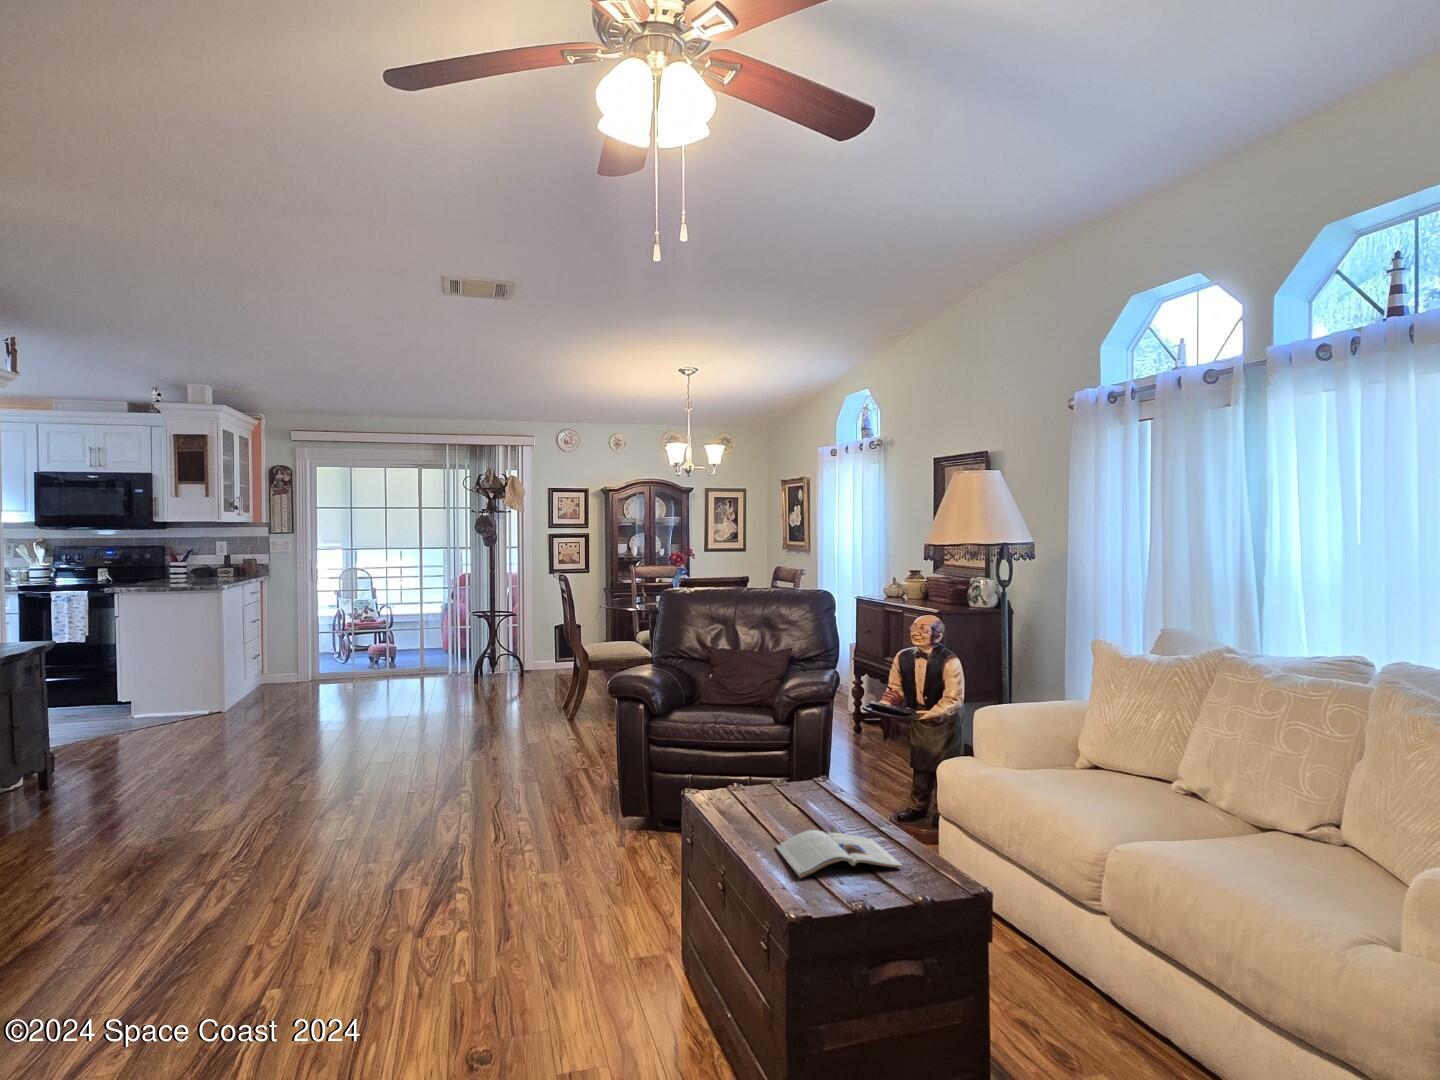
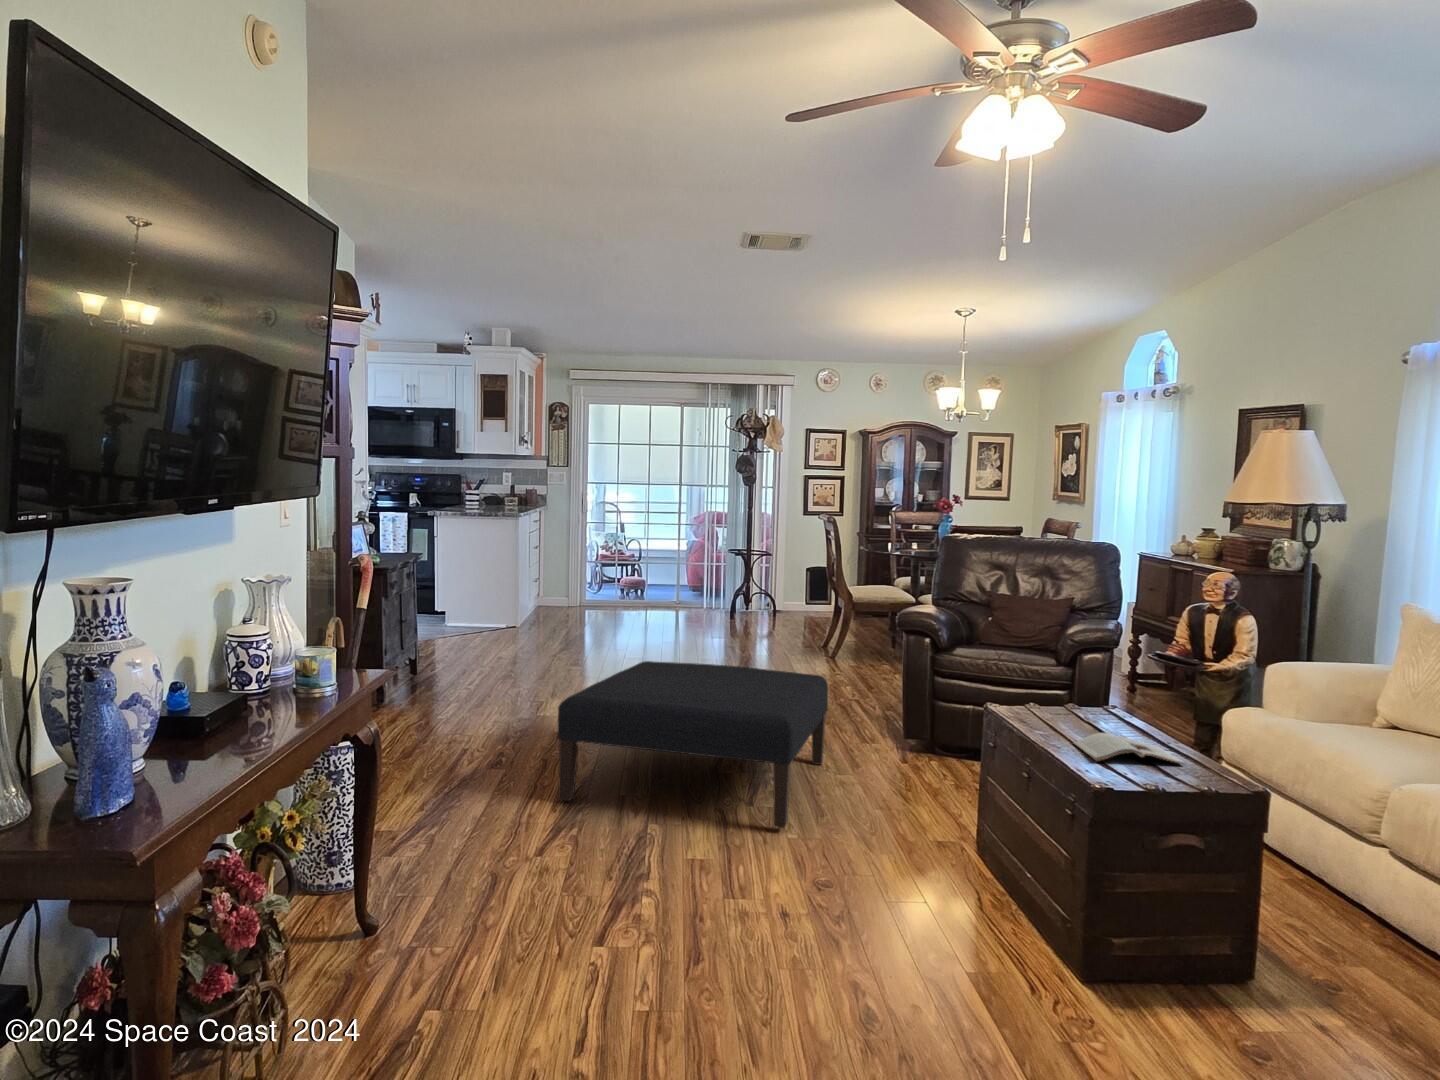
ottoman: none [126,758,527,981] -> present [557,661,828,828]

